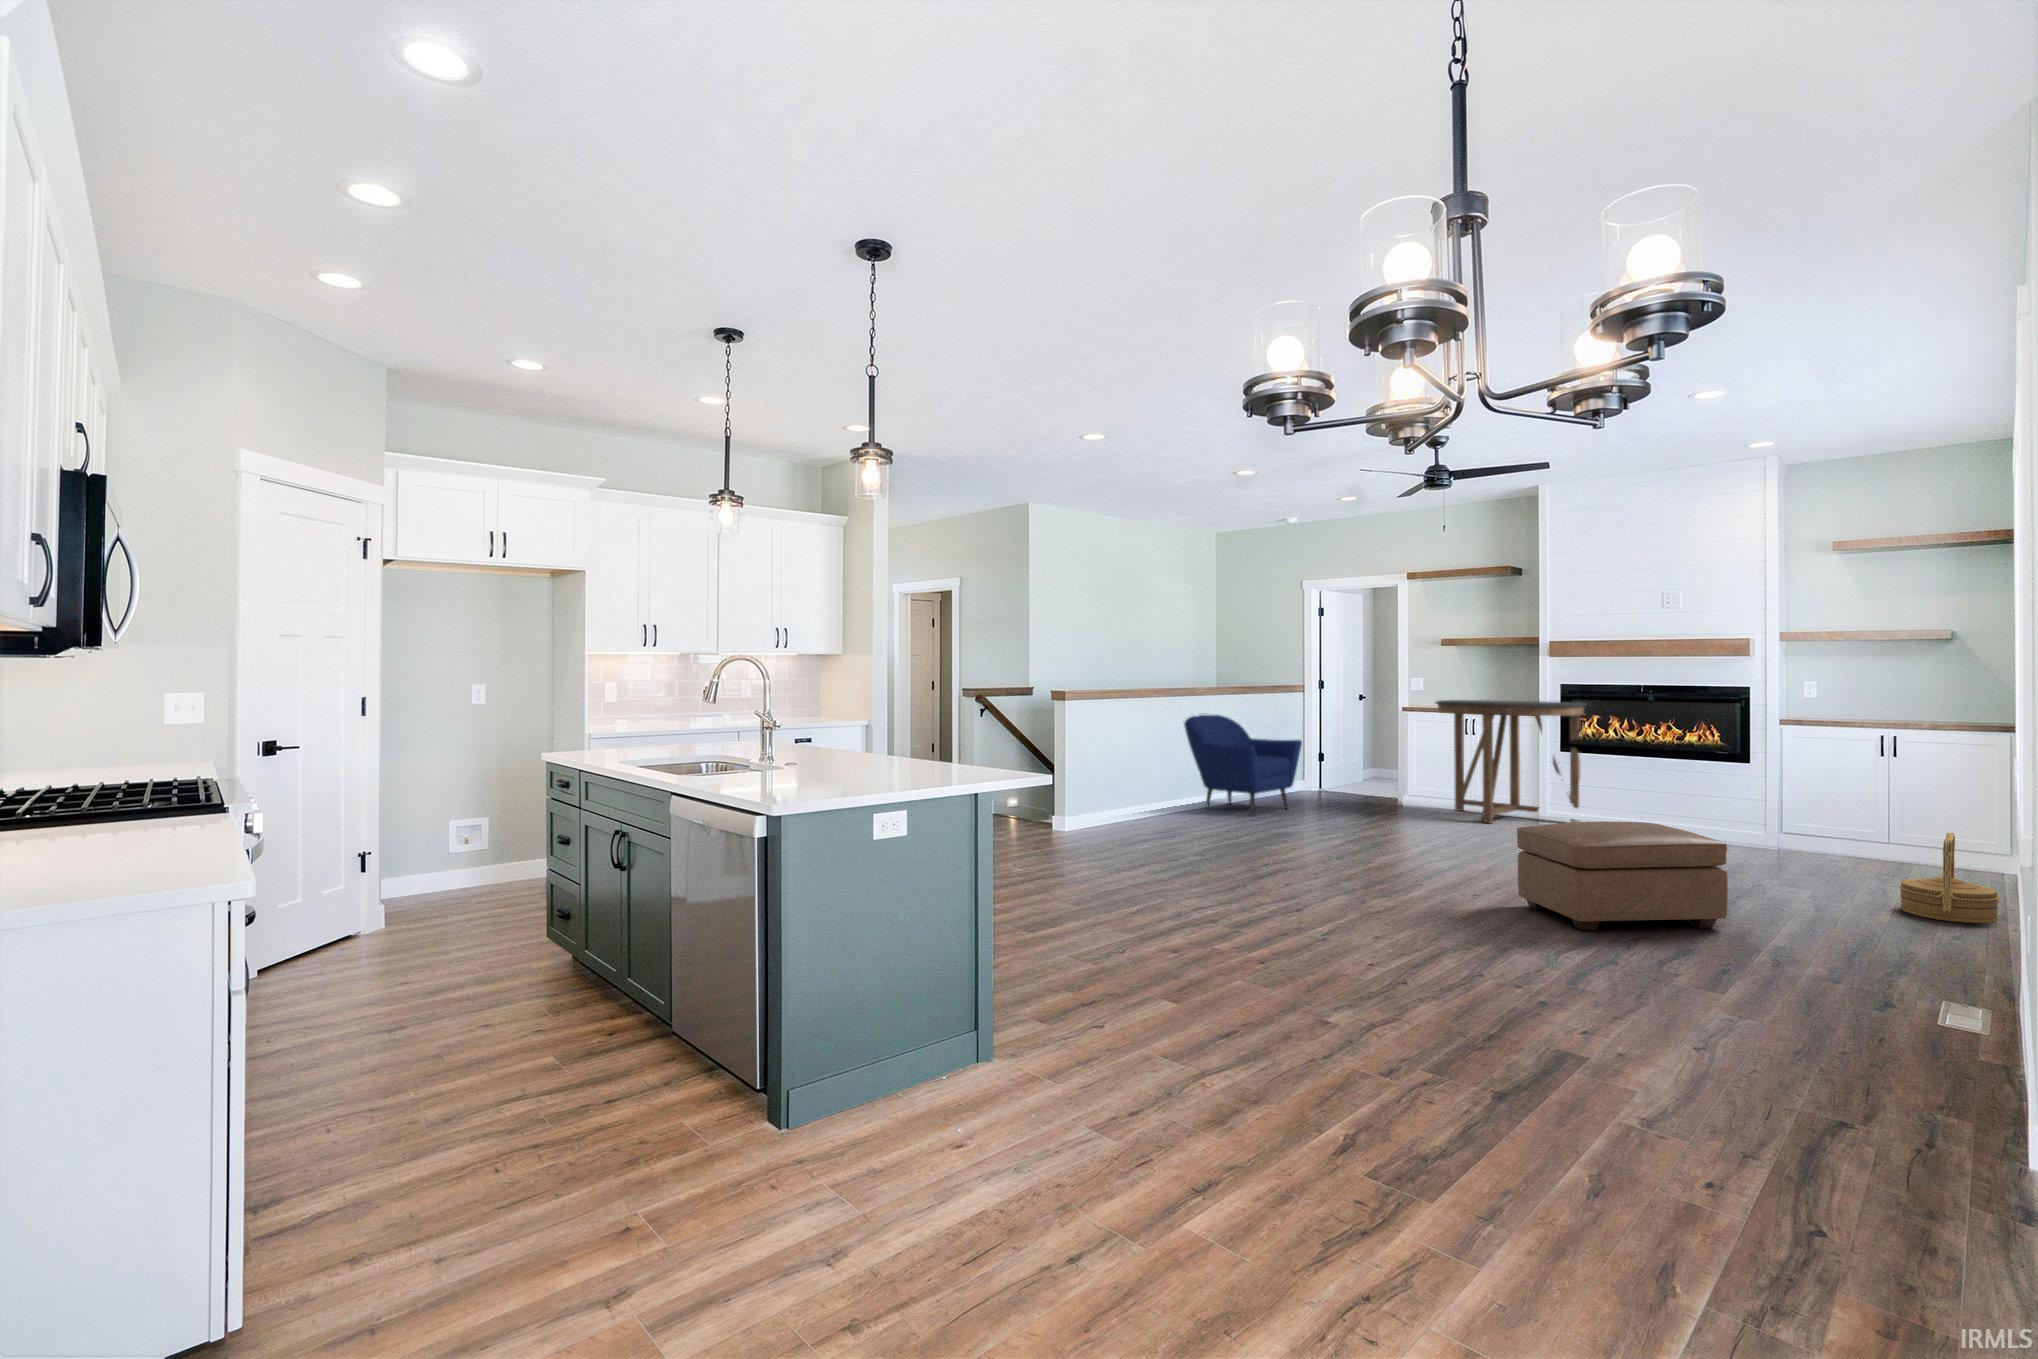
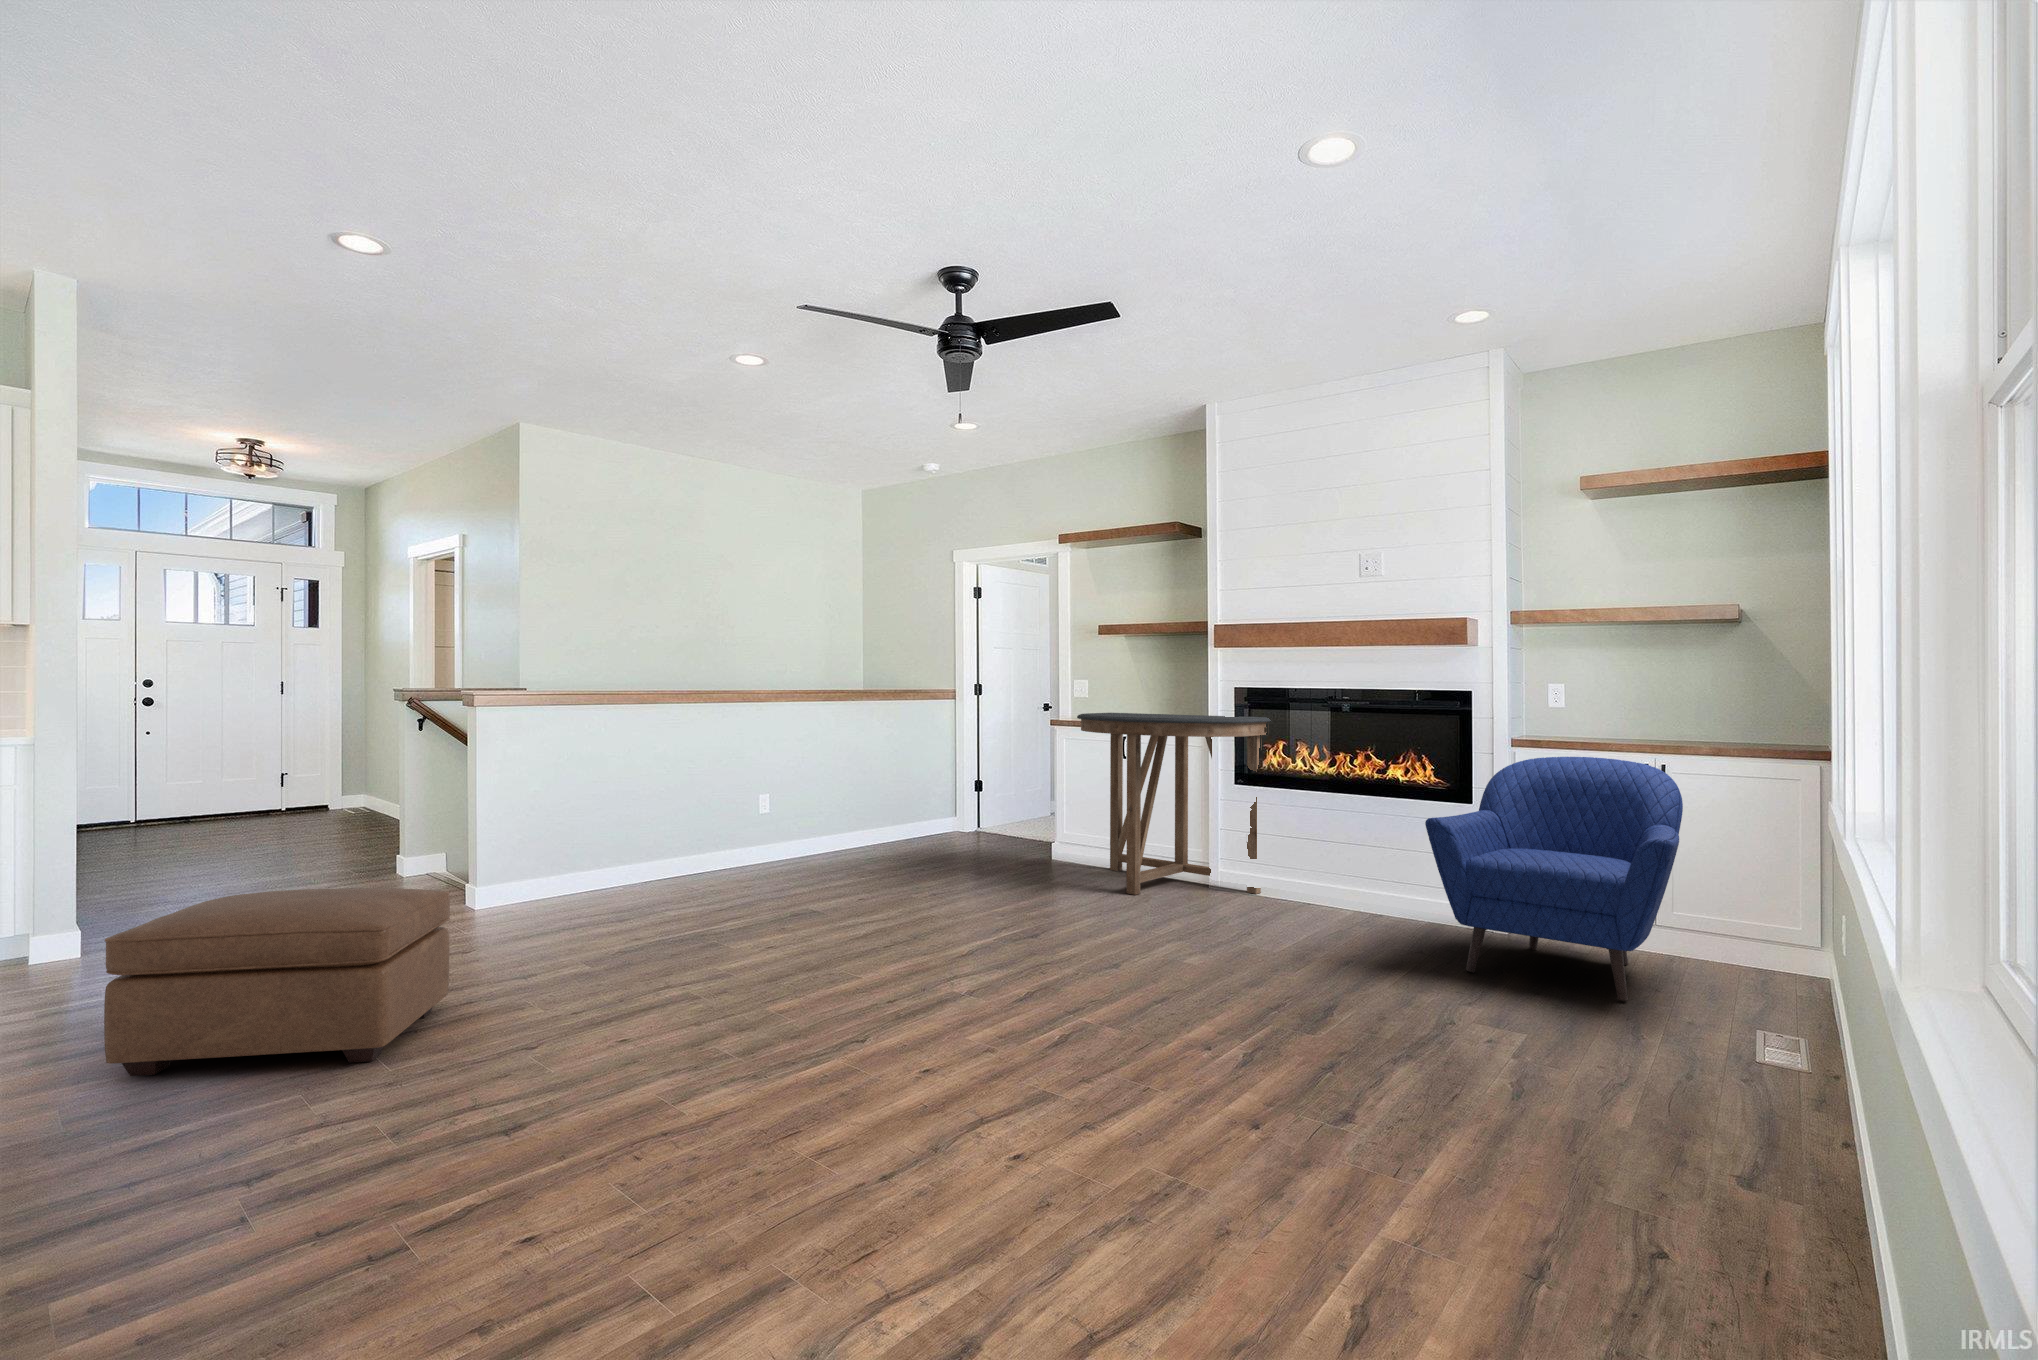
armchair: present [1184,714,1302,815] -> present [1425,757,1683,1000]
ottoman: present [1517,821,1728,930] -> present [104,888,450,1076]
woven basket: present [1899,833,2000,923] -> none [1665,954,1832,1140]

